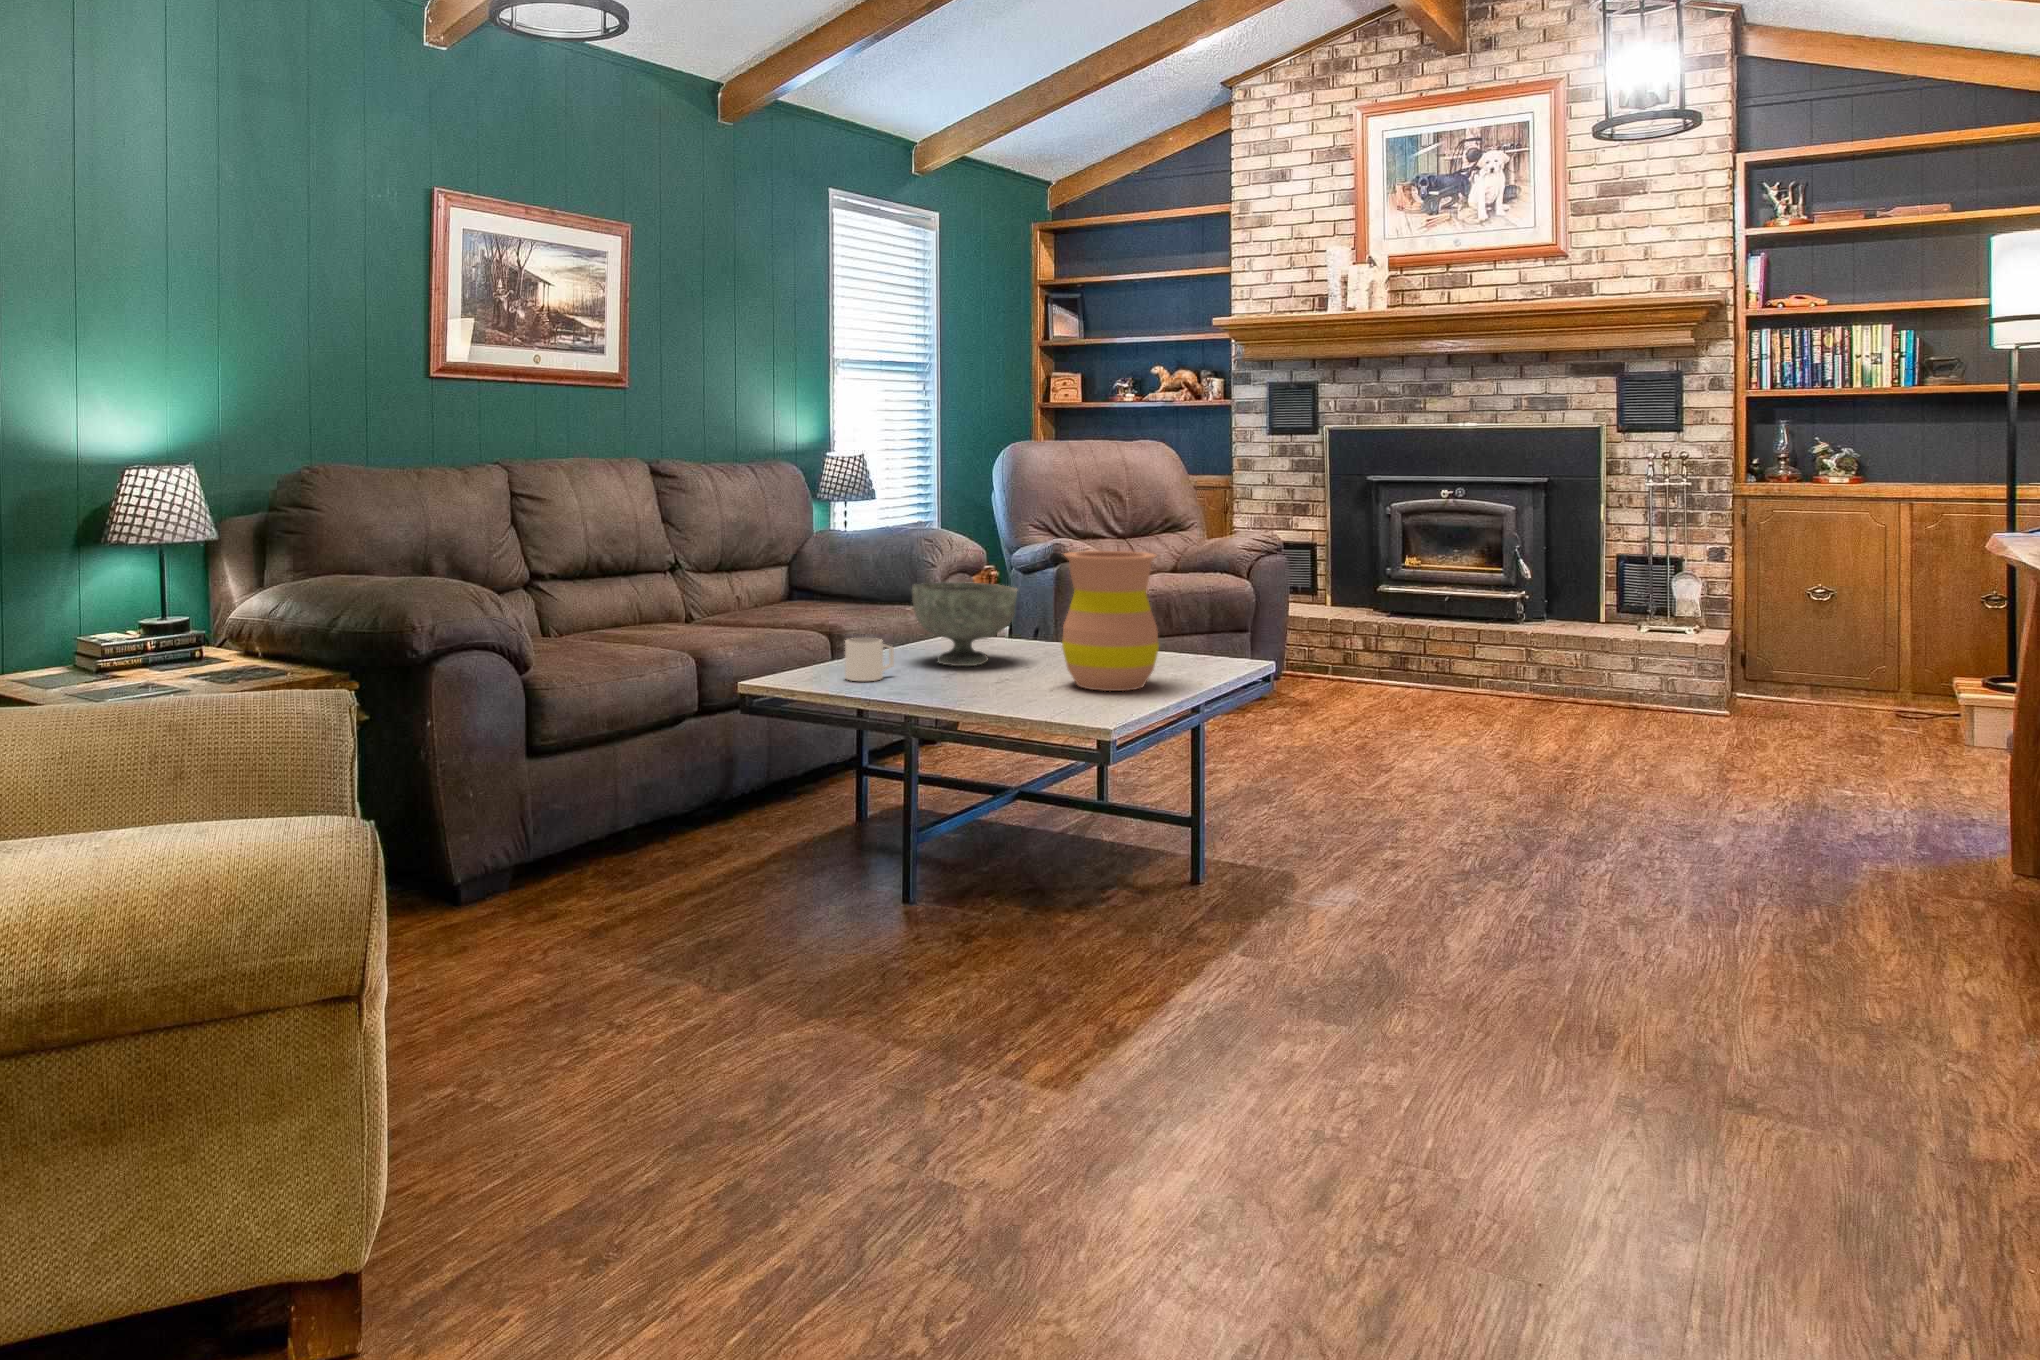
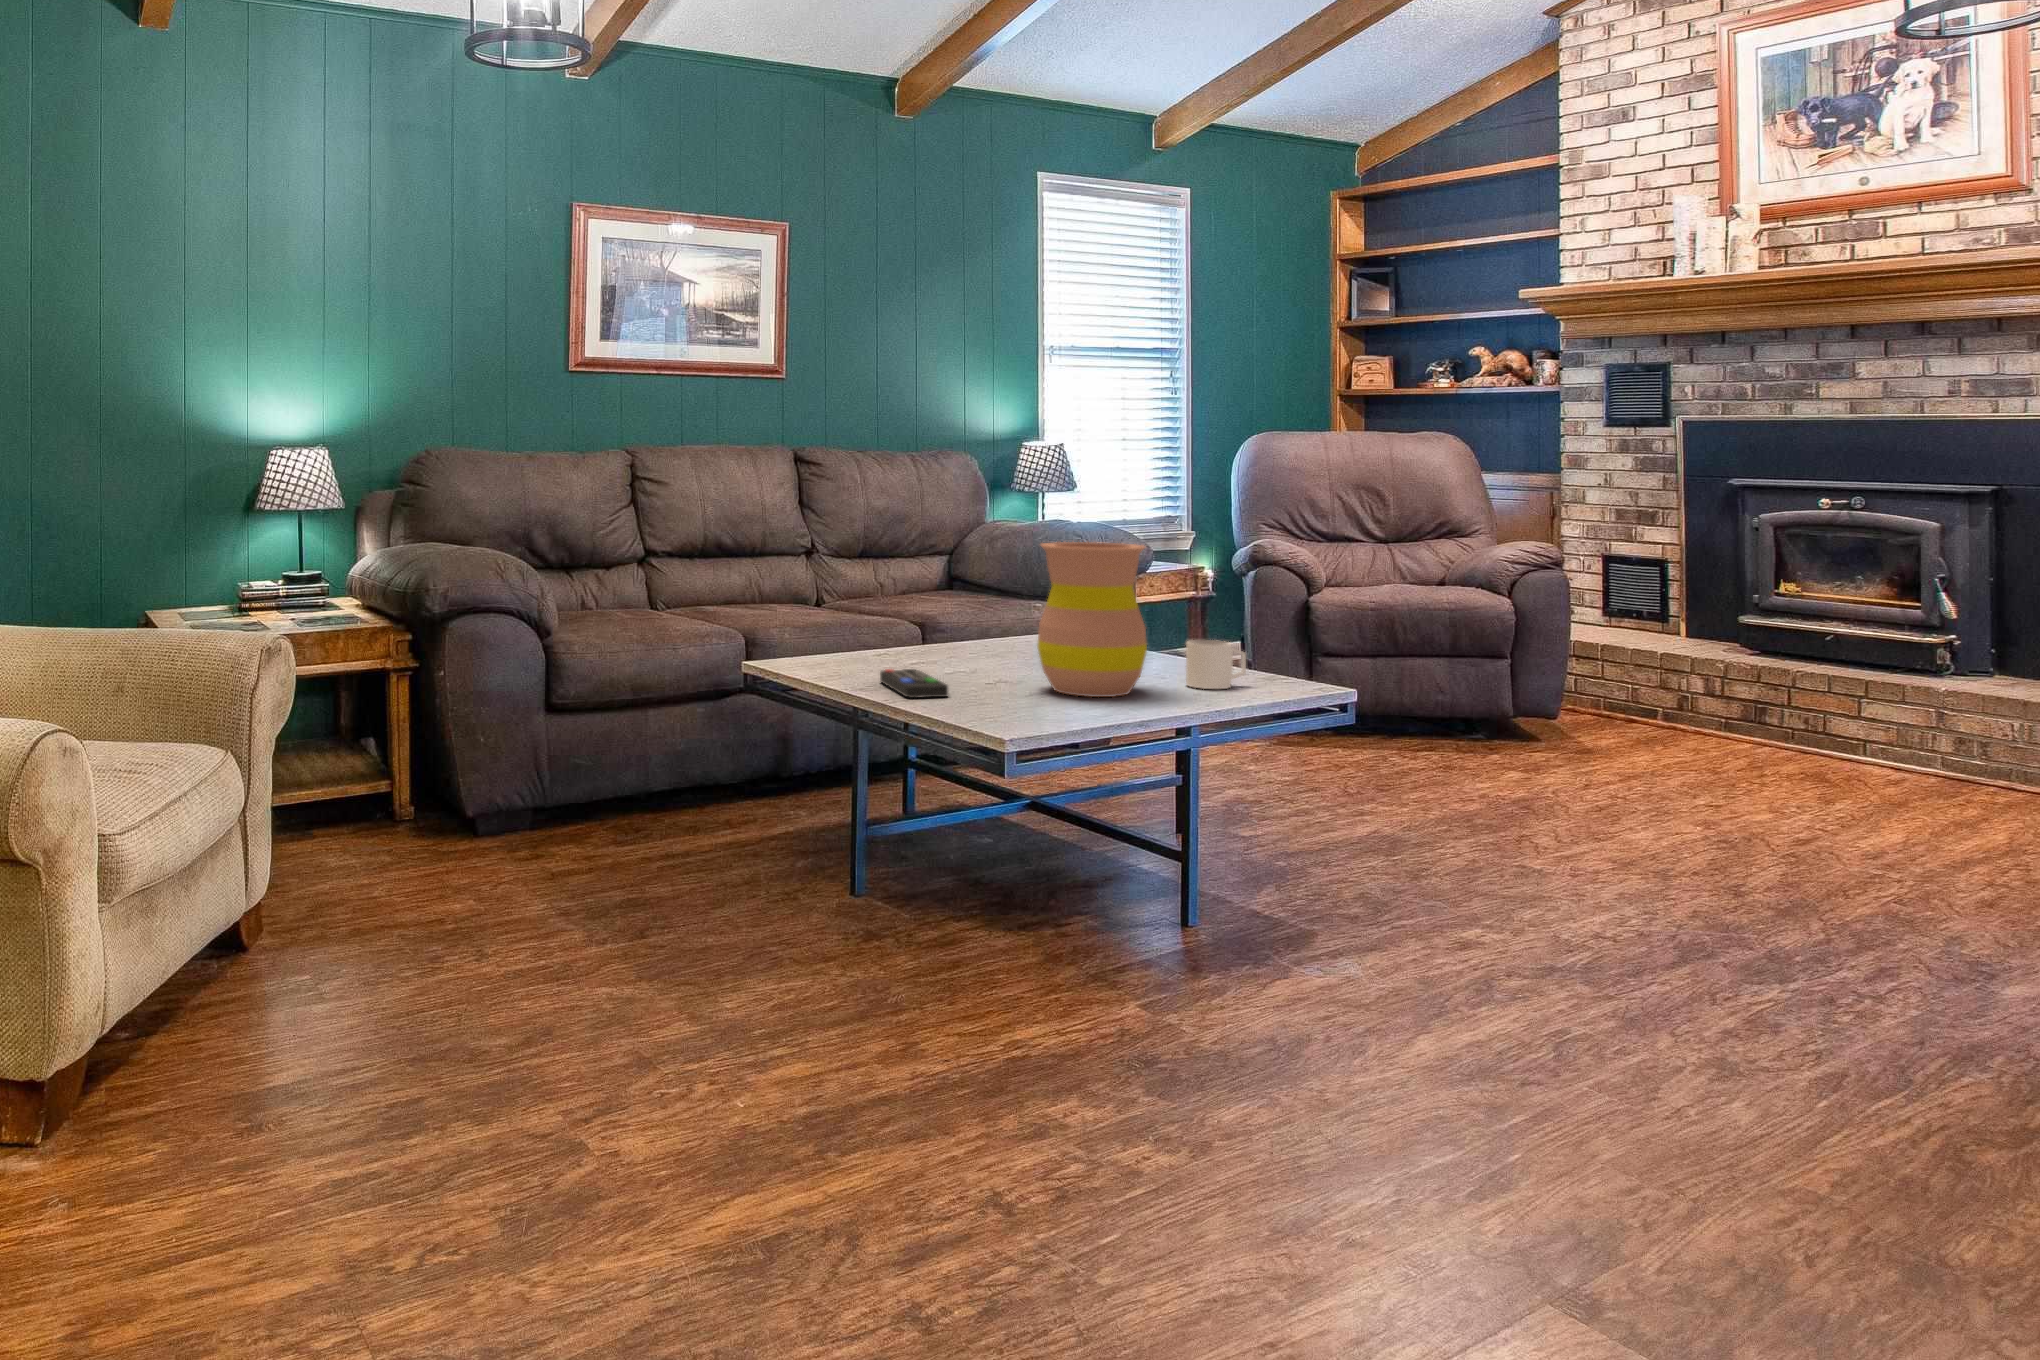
decorative bowl: present [912,582,1017,666] -> none [930,574,1043,663]
mug: present [845,638,894,681] -> present [1186,640,1246,689]
remote control: none [918,677,1005,705] -> present [880,669,948,698]

